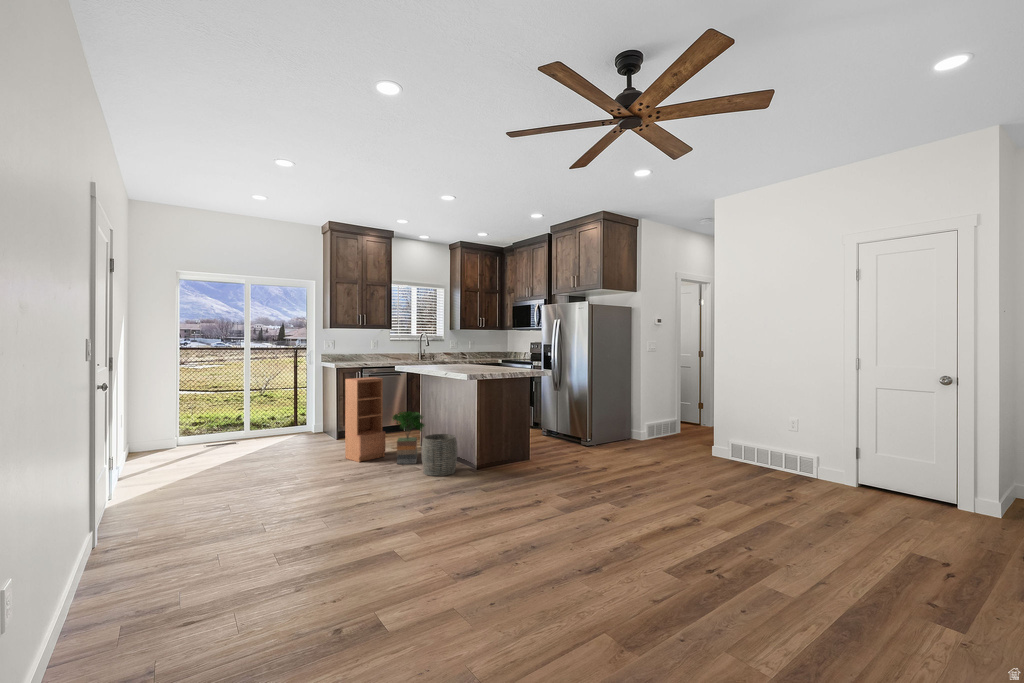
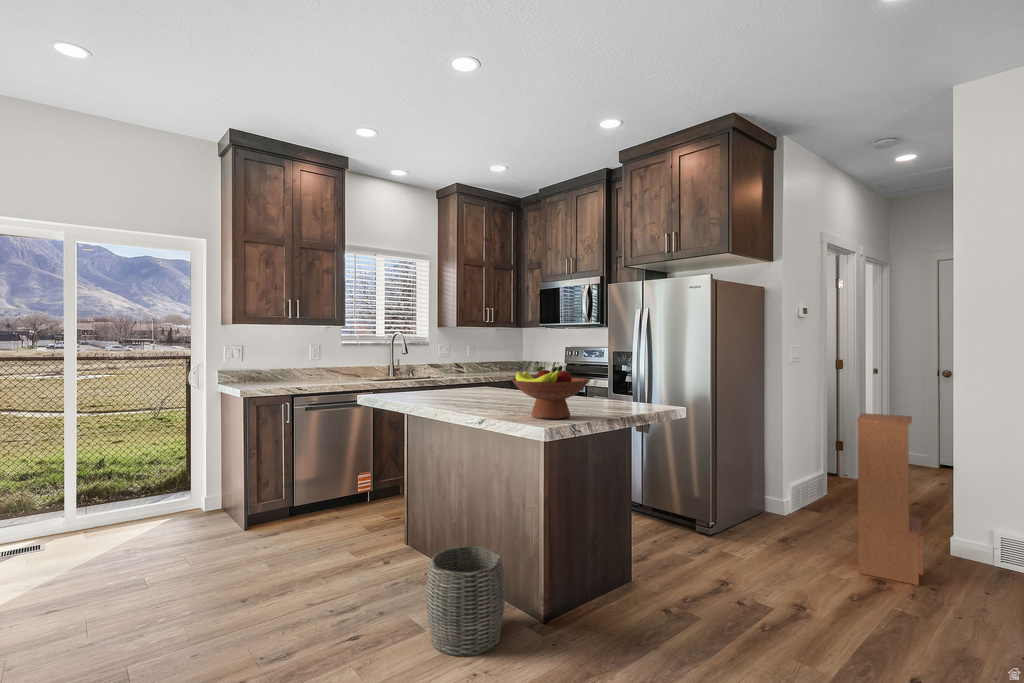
fruit bowl: none [460,350,495,373] -> present [512,366,590,419]
bookcase: present [345,377,385,462] -> present [857,413,923,585]
potted tree: present [392,412,424,464] -> none [353,490,427,610]

